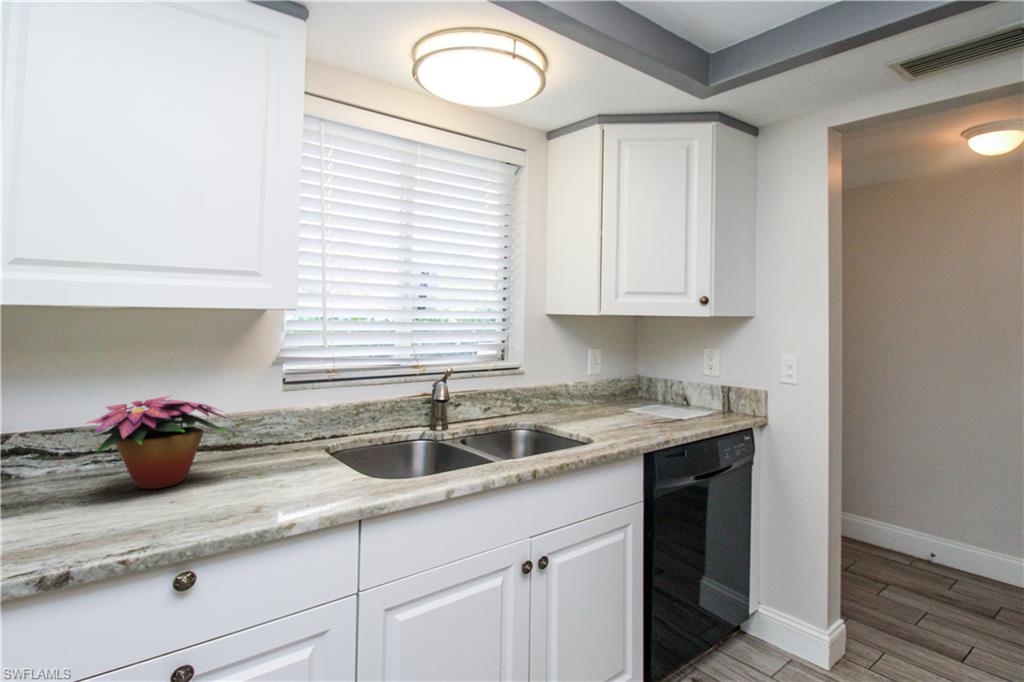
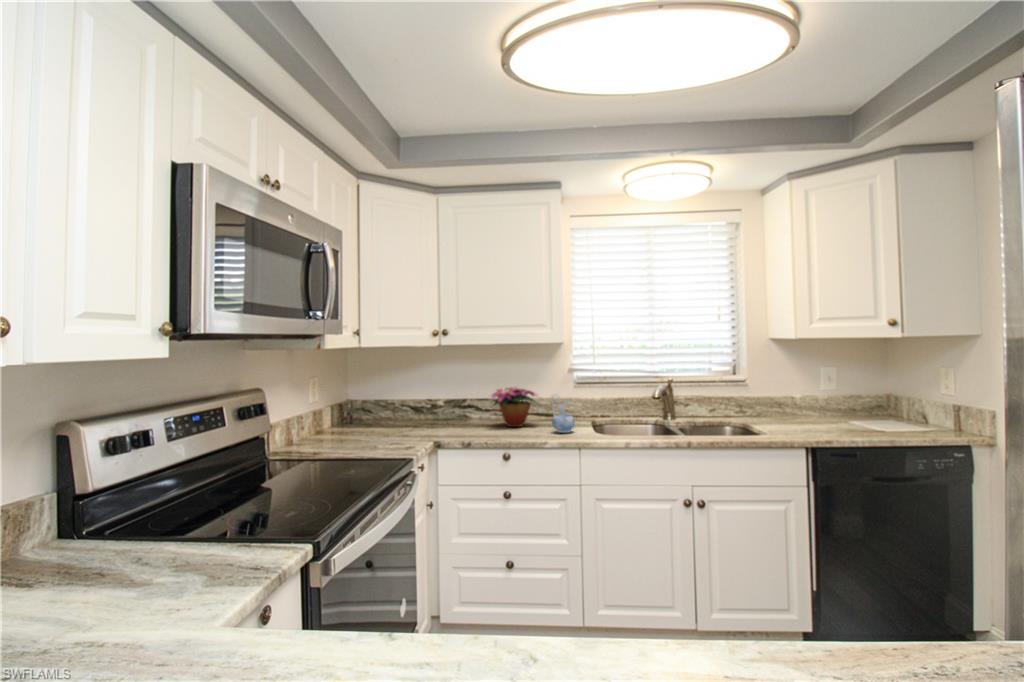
ceramic pitcher: none [269,408,321,489] -> present [552,395,575,433]

